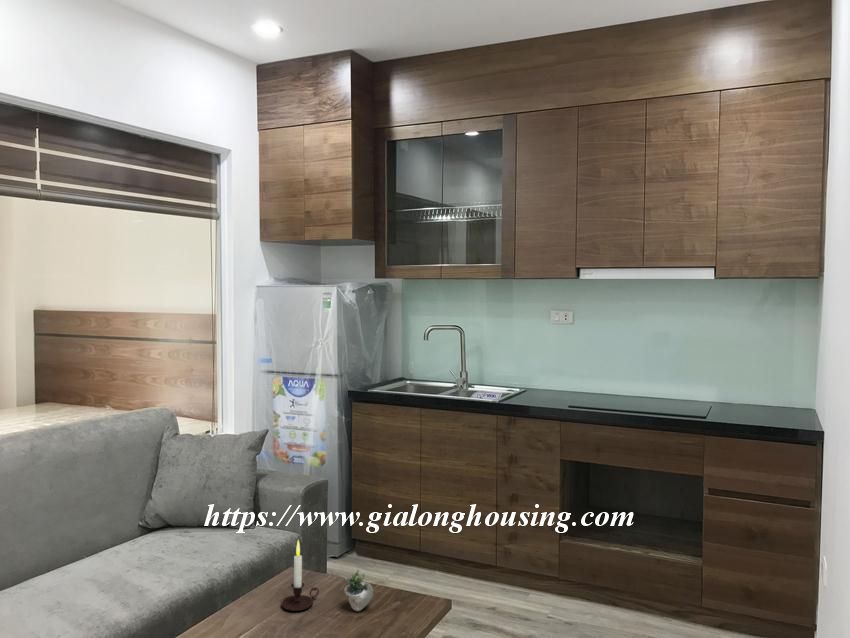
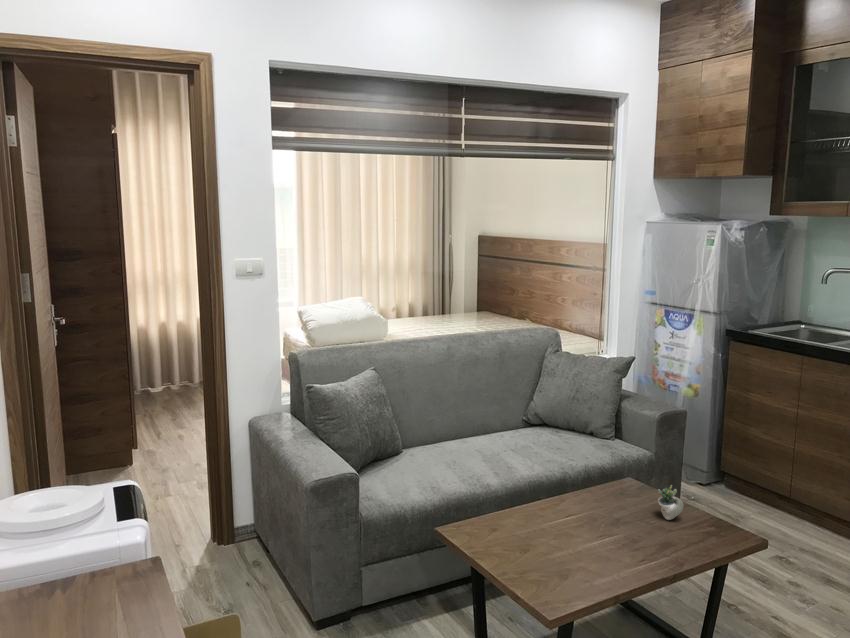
candle: present [281,540,319,611] -> none [606,450,640,507]

